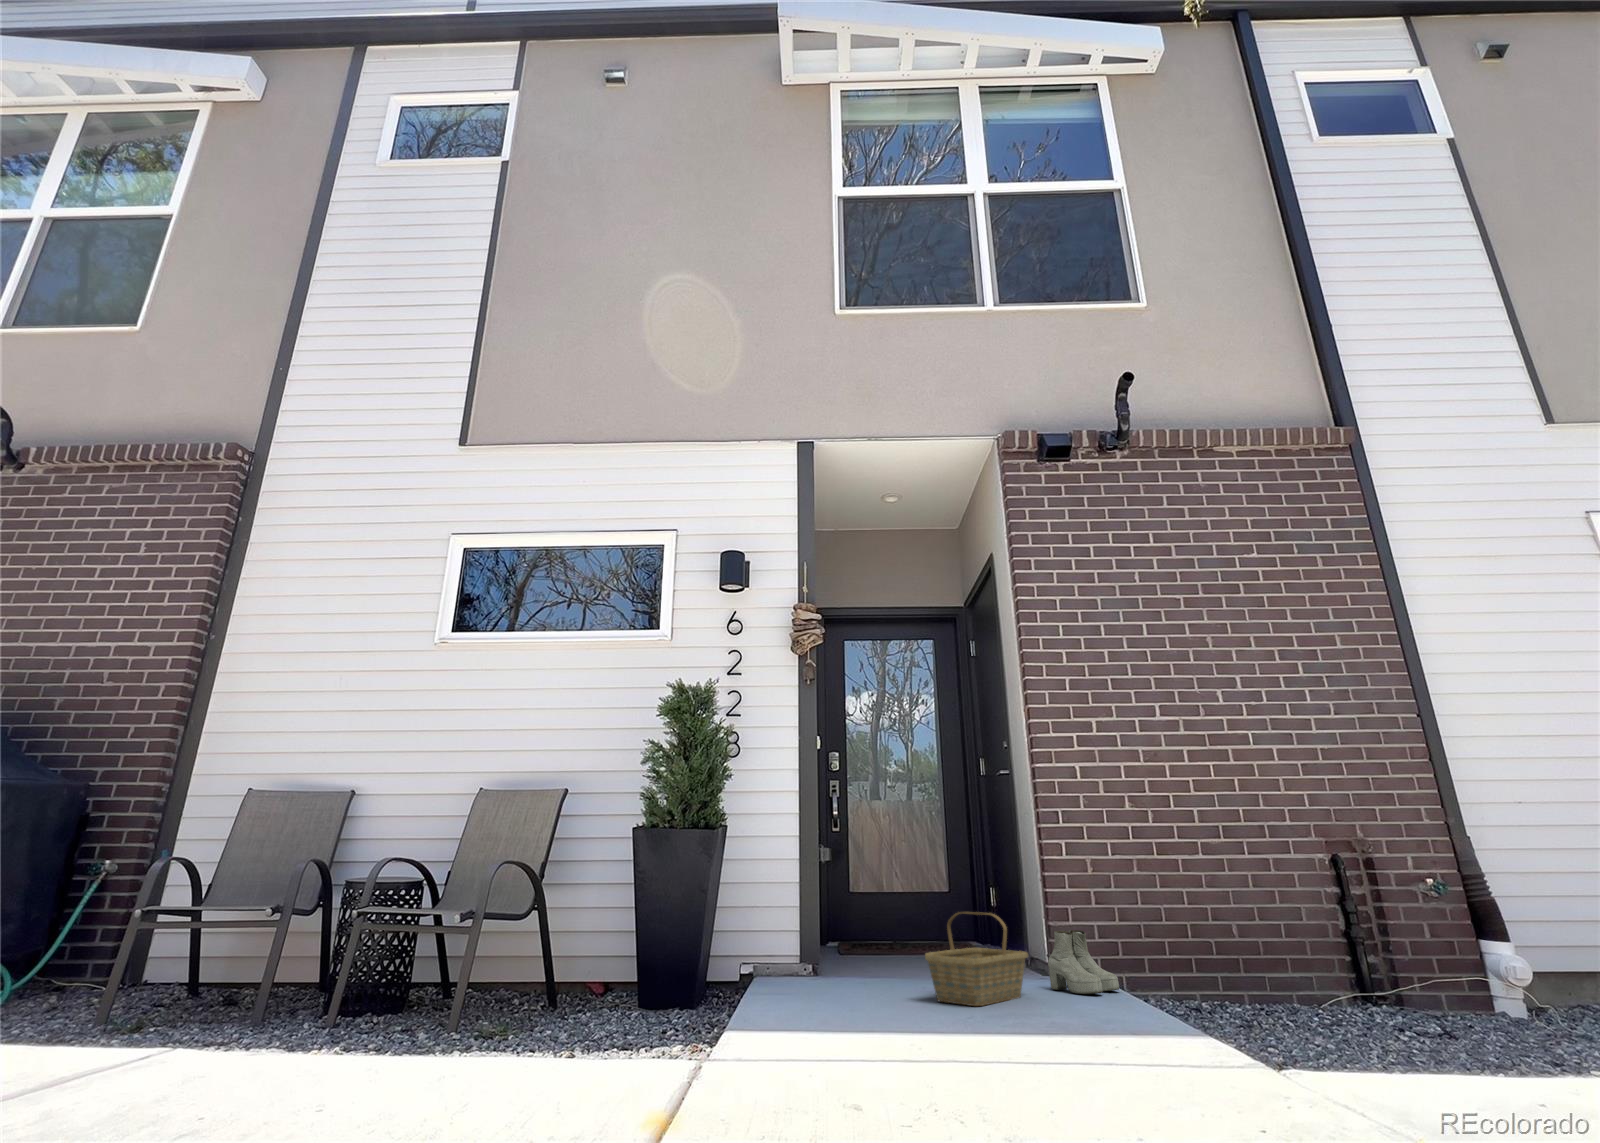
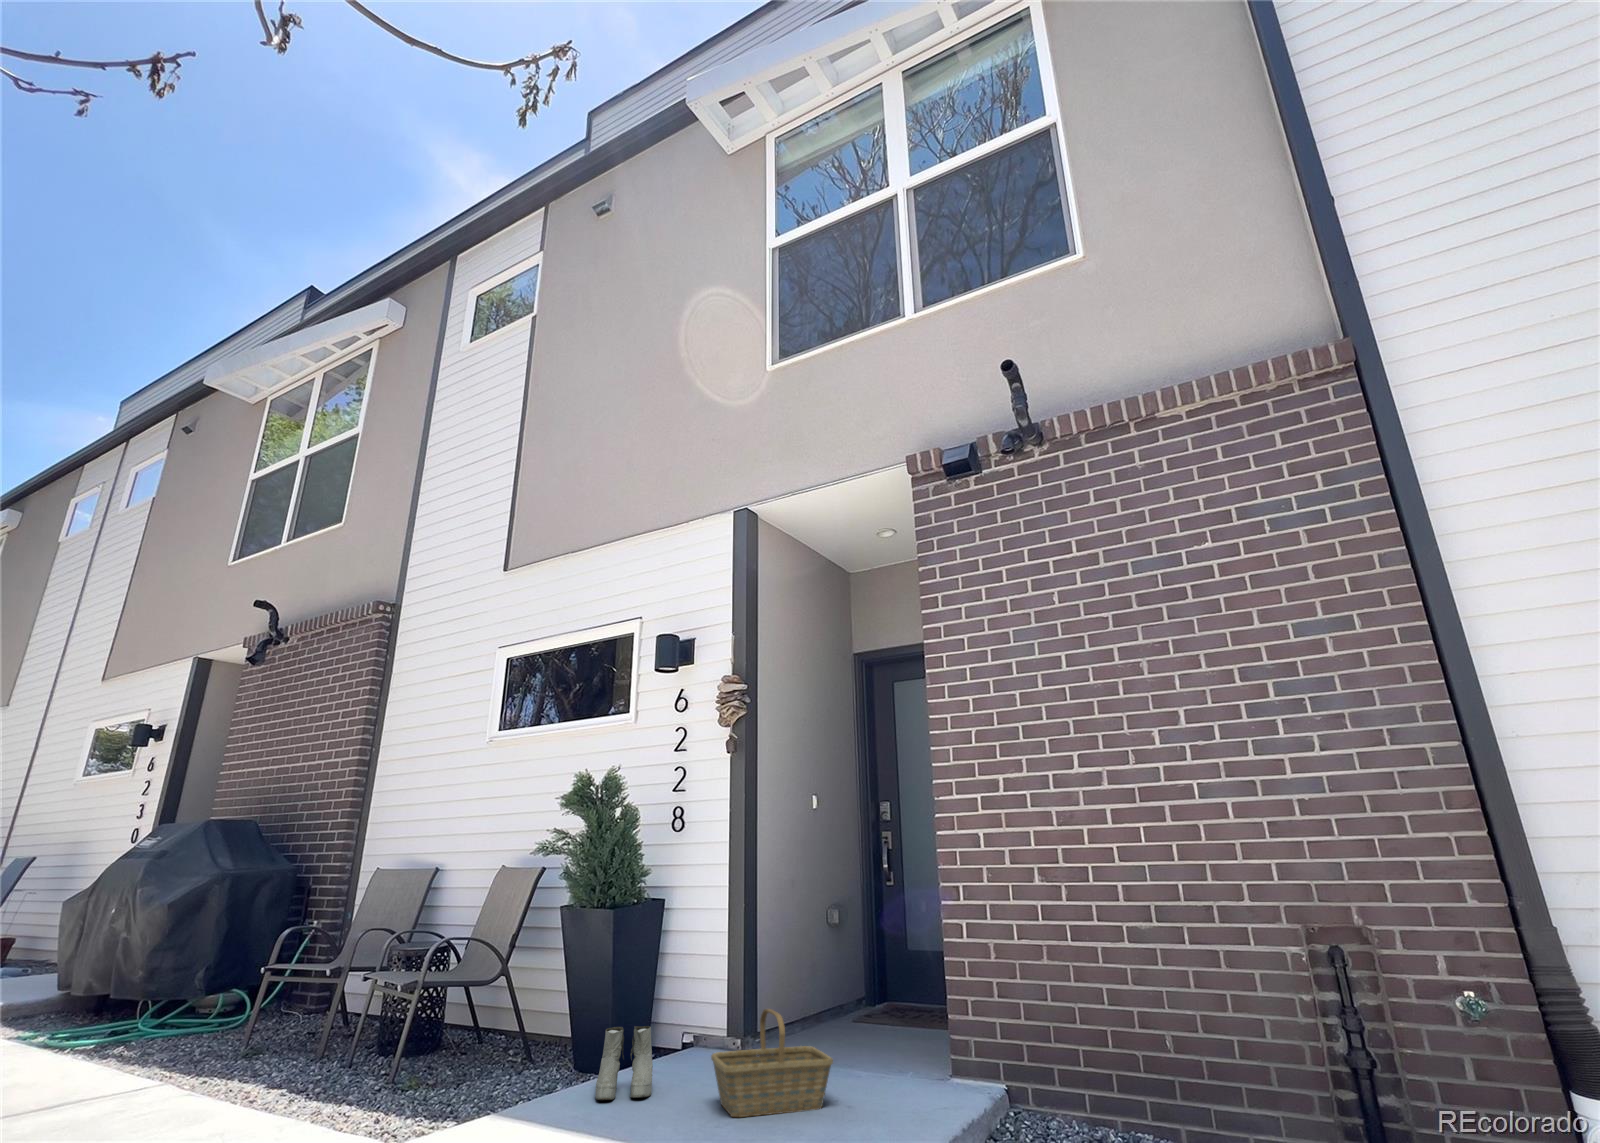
boots: present [1048,930,1119,994] -> present [595,1026,653,1100]

